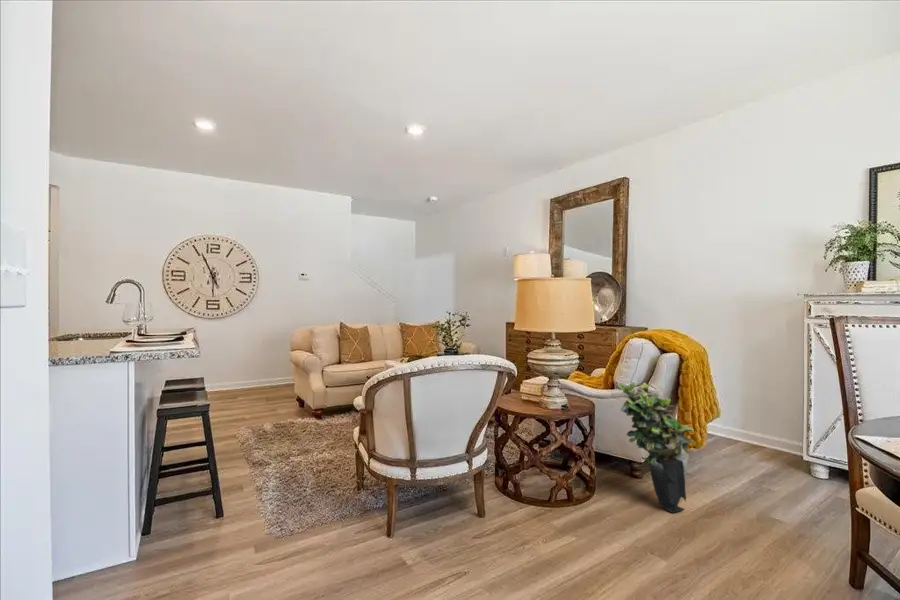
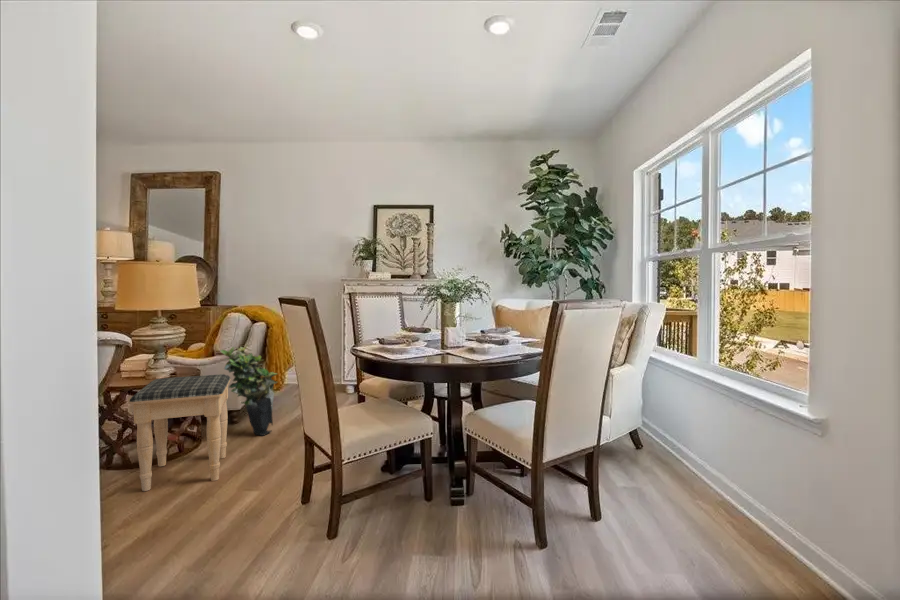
footstool: none [510,411,625,570] -> present [129,374,231,491]

